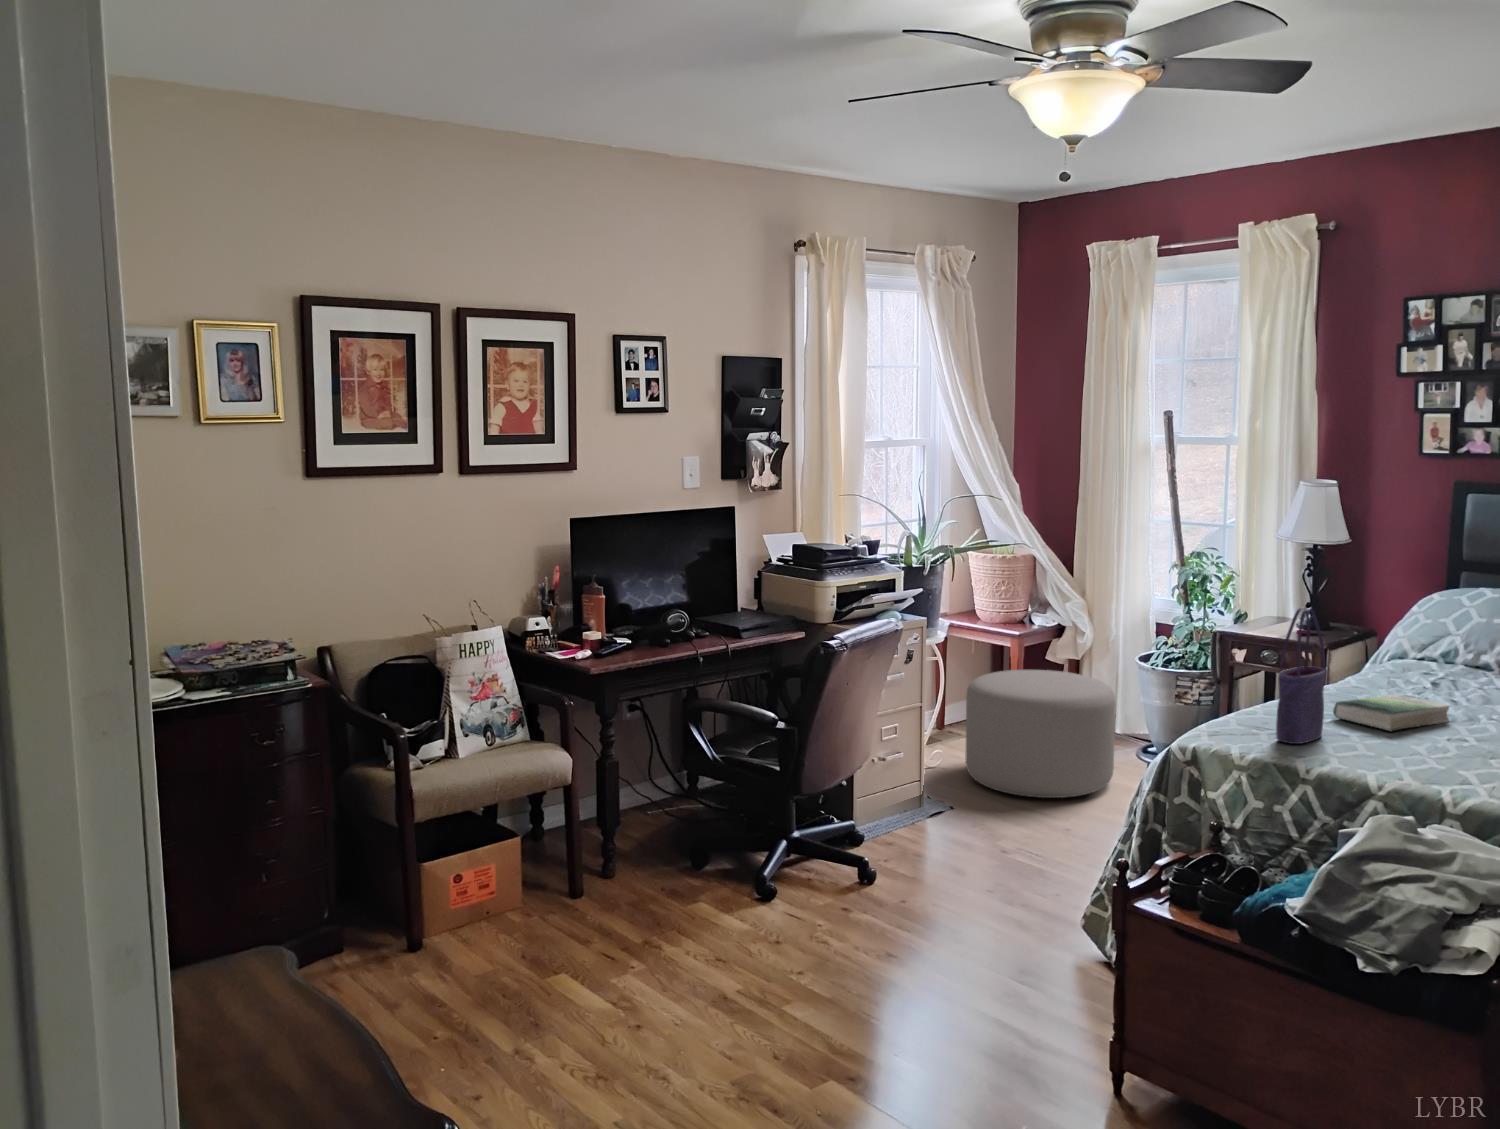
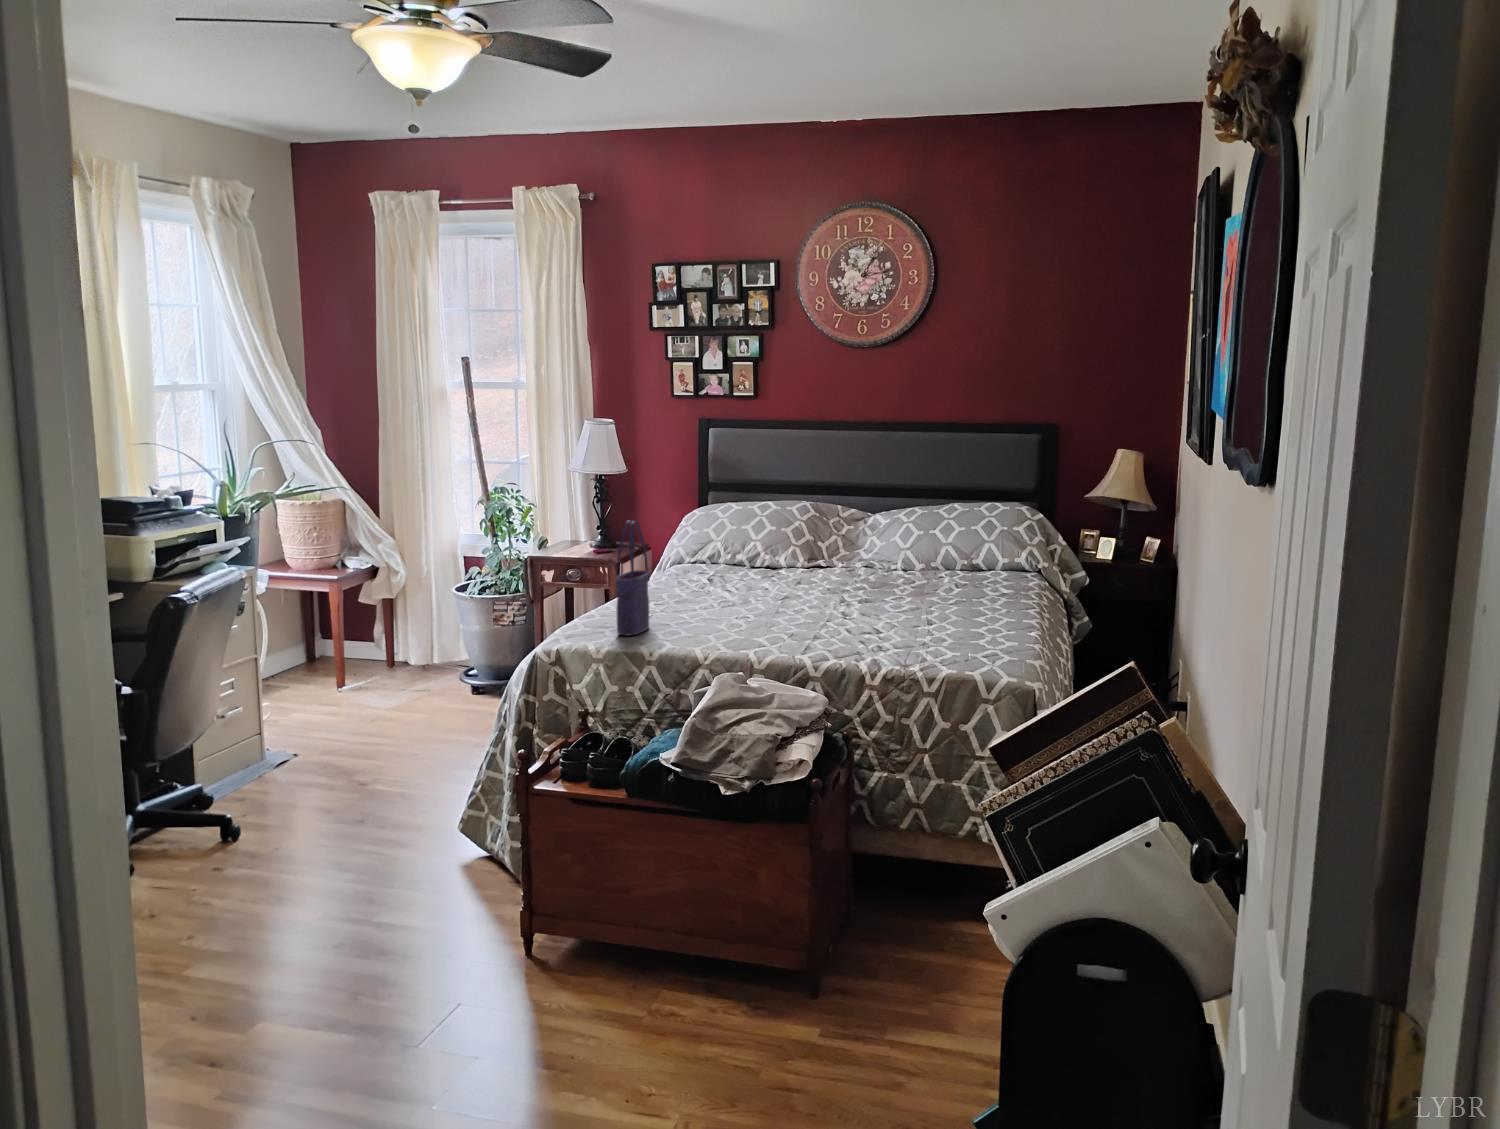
ottoman: present [965,670,1116,798] -> none [296,609,447,732]
book: present [1333,695,1450,731] -> none [651,588,732,616]

